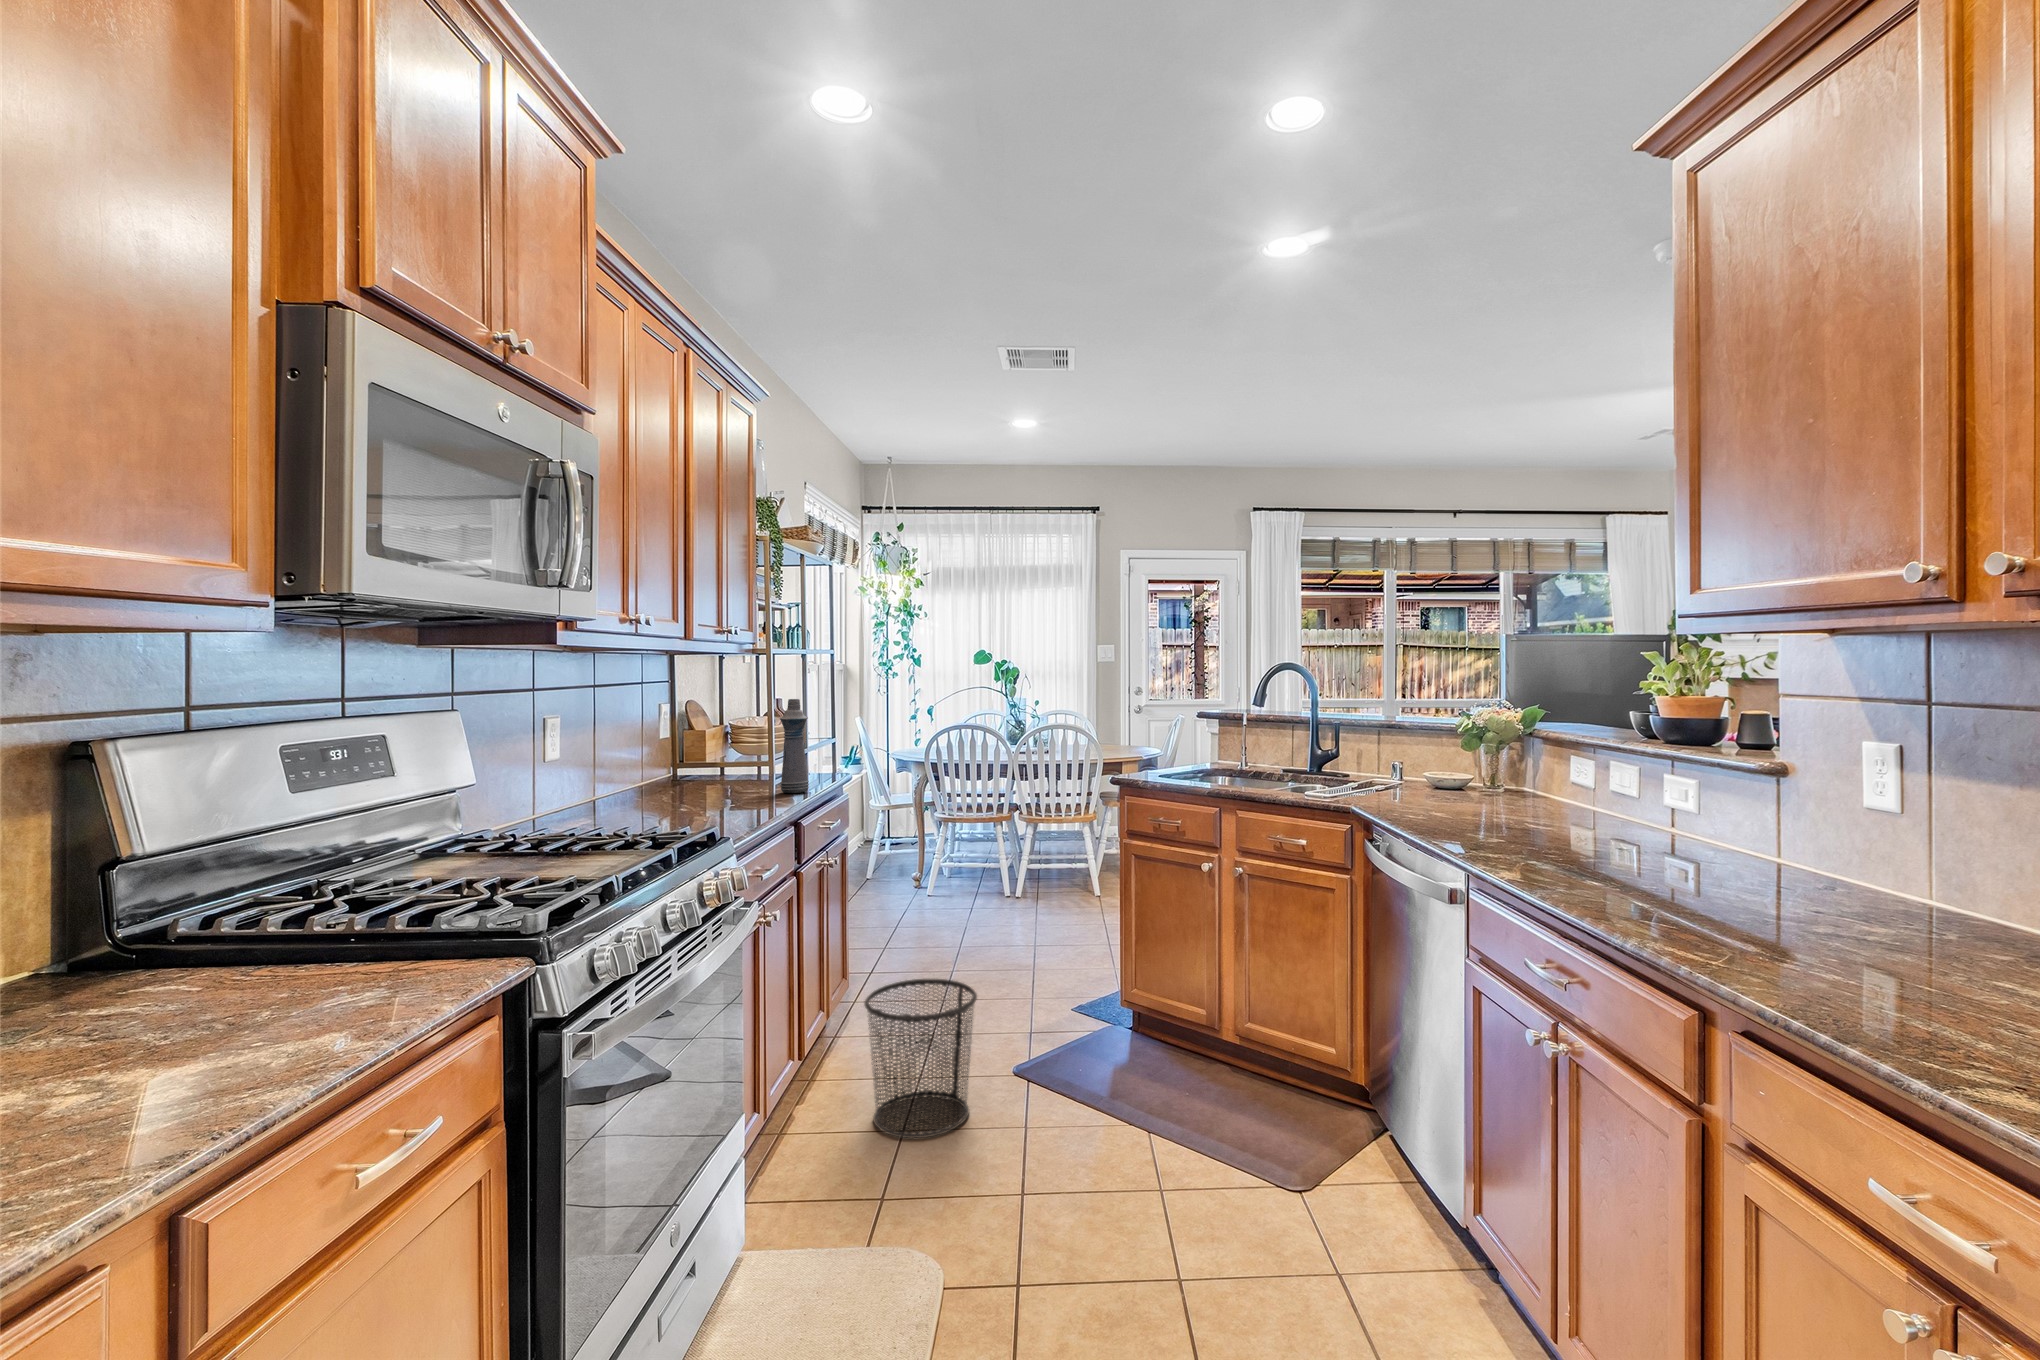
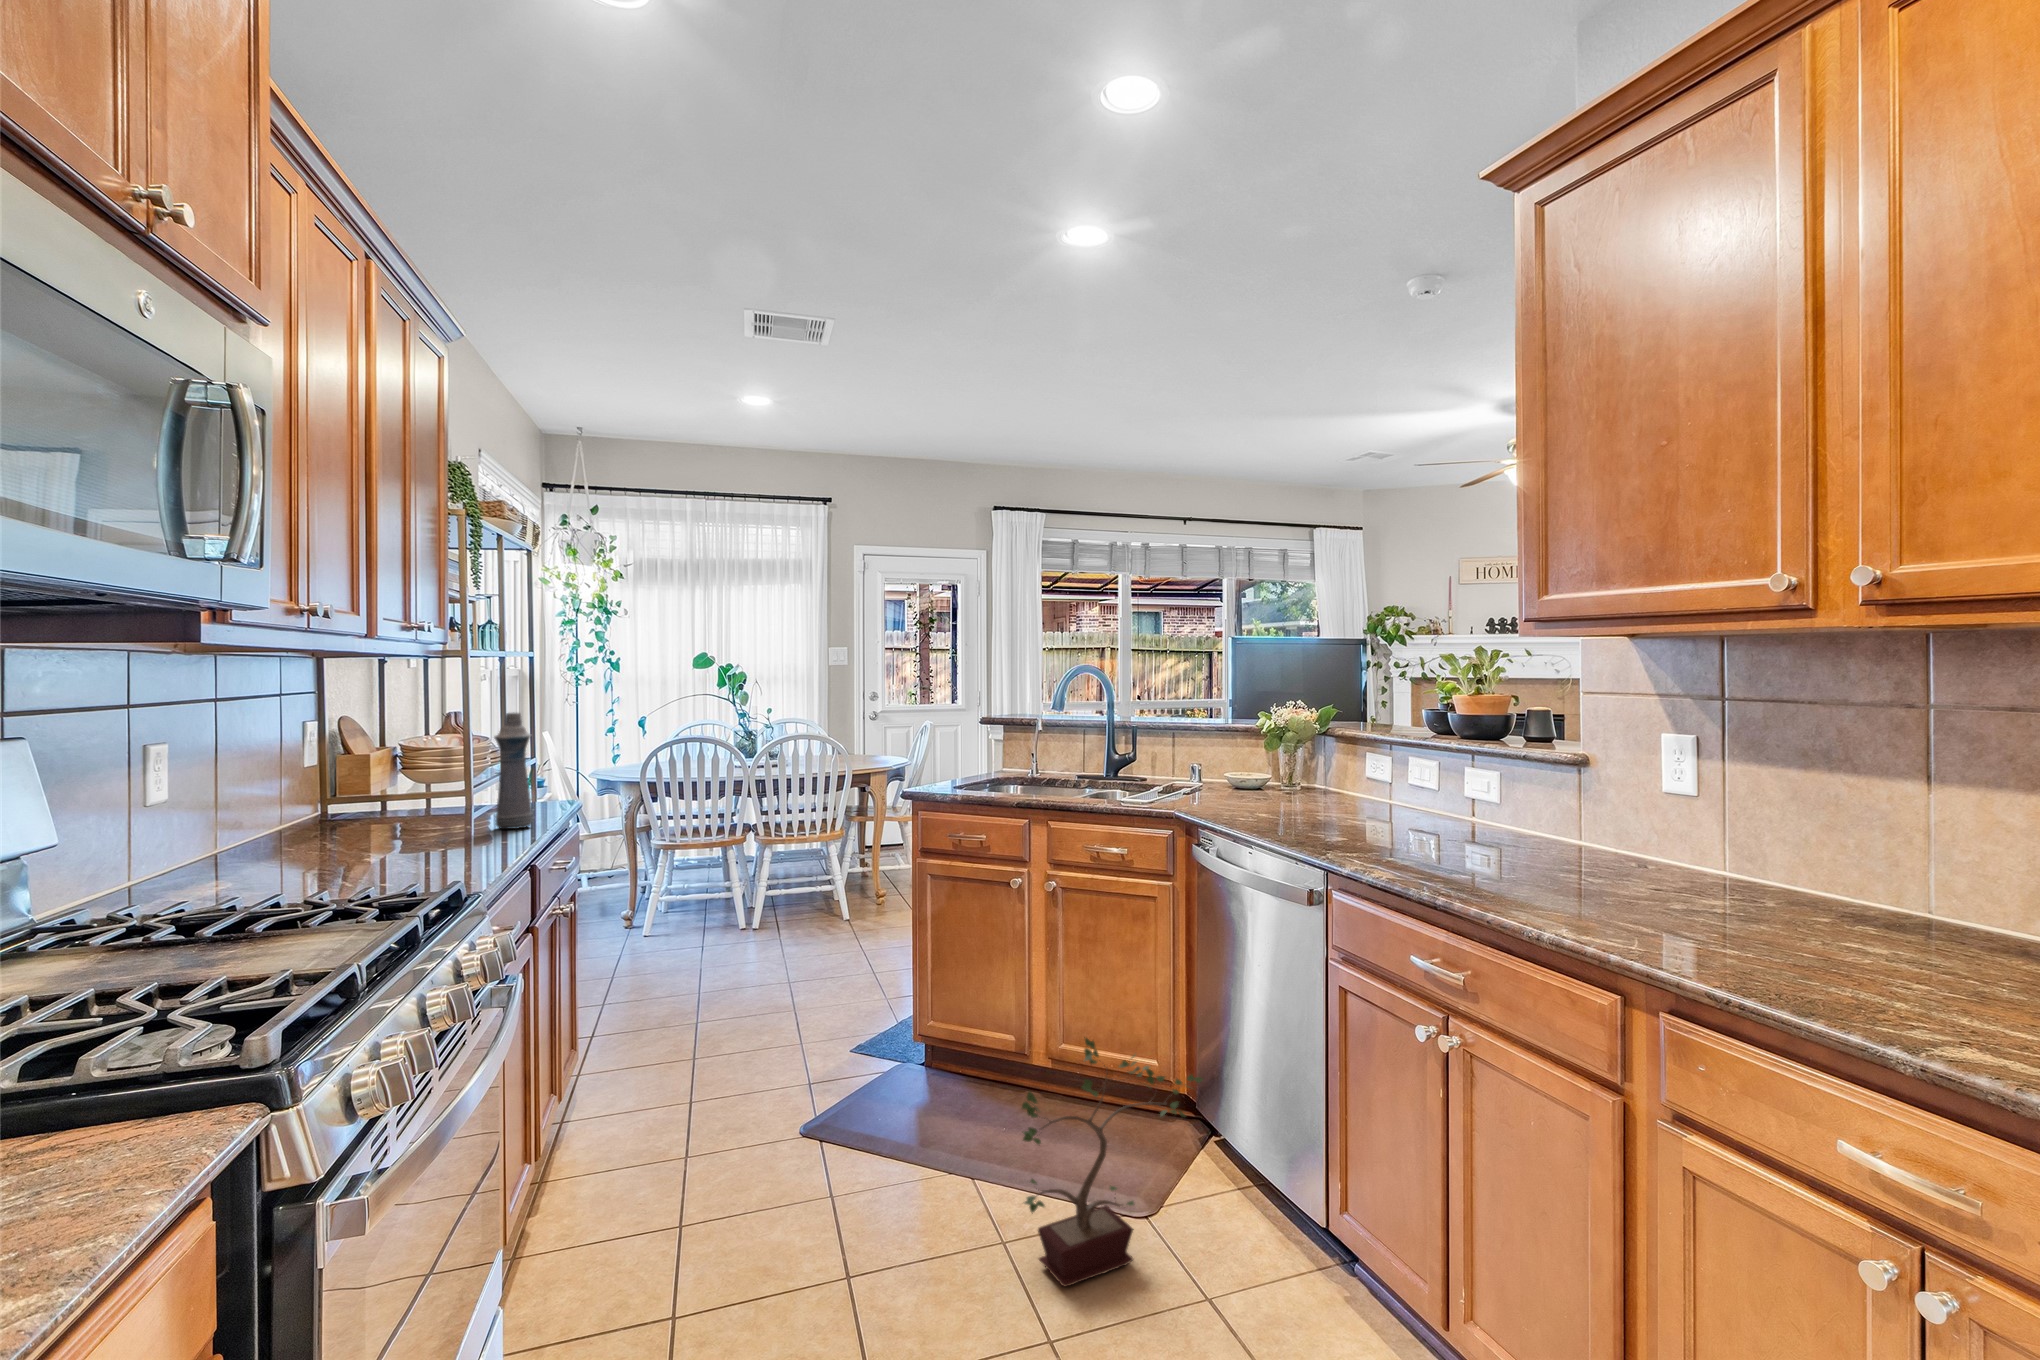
trash can: present [864,979,977,1138] -> none [622,1037,764,1234]
potted plant: none [1170,1009,1357,1237] -> present [1022,1037,1204,1287]

